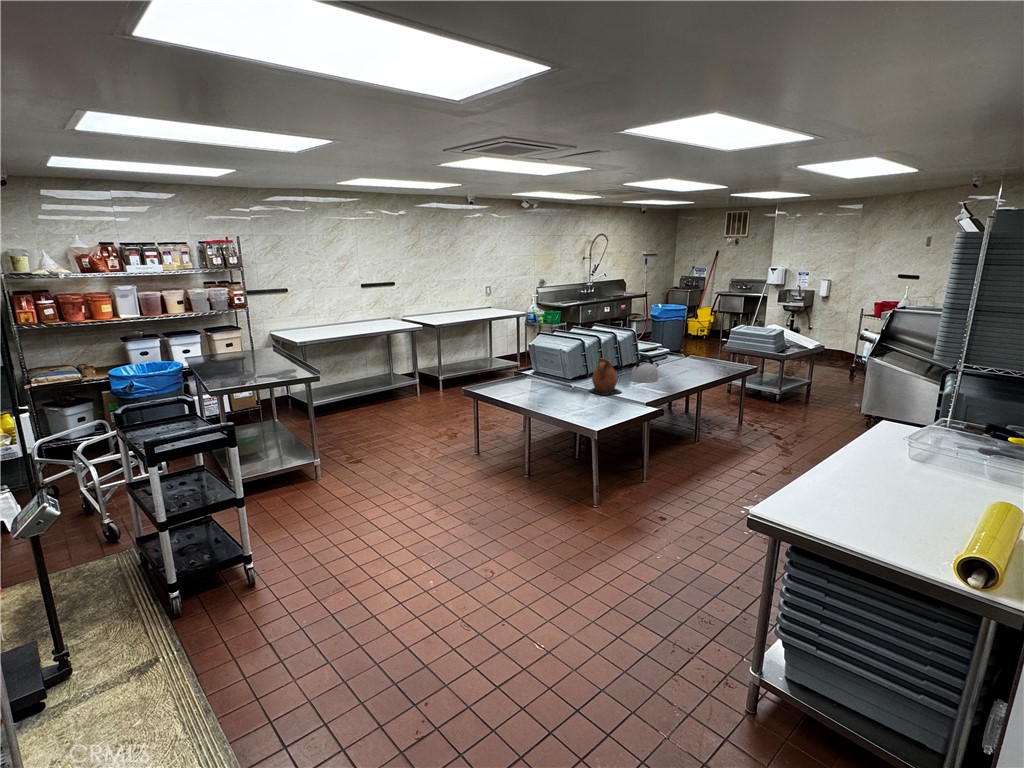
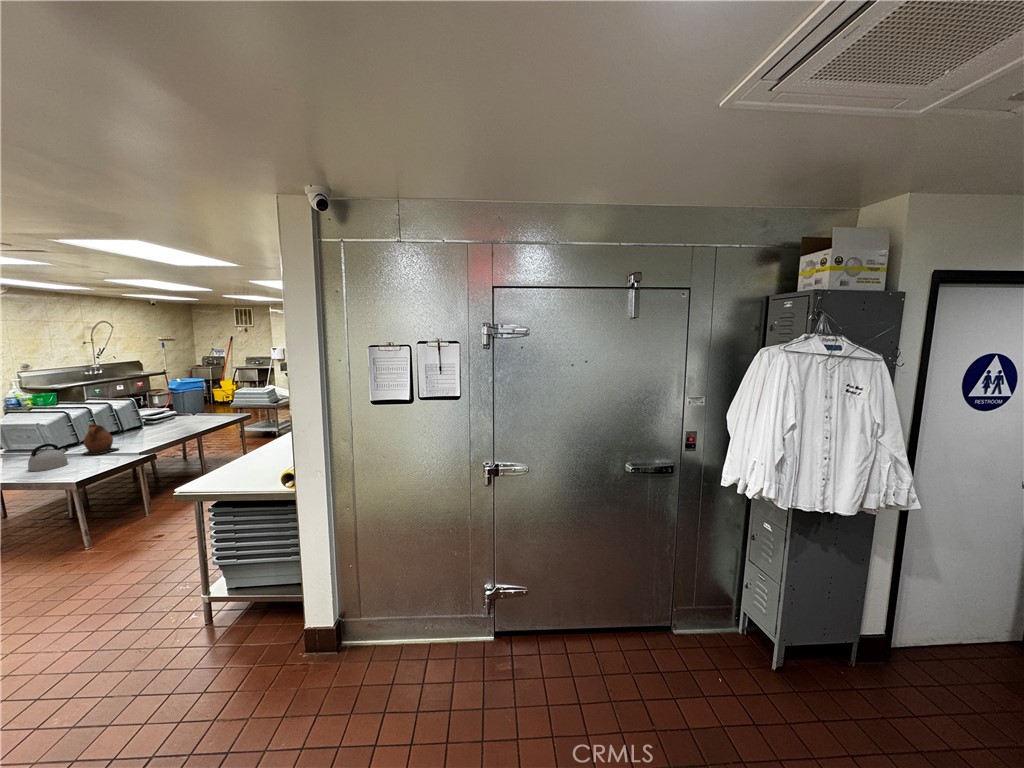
kettle: present [631,357,659,383] -> present [28,444,68,471]

